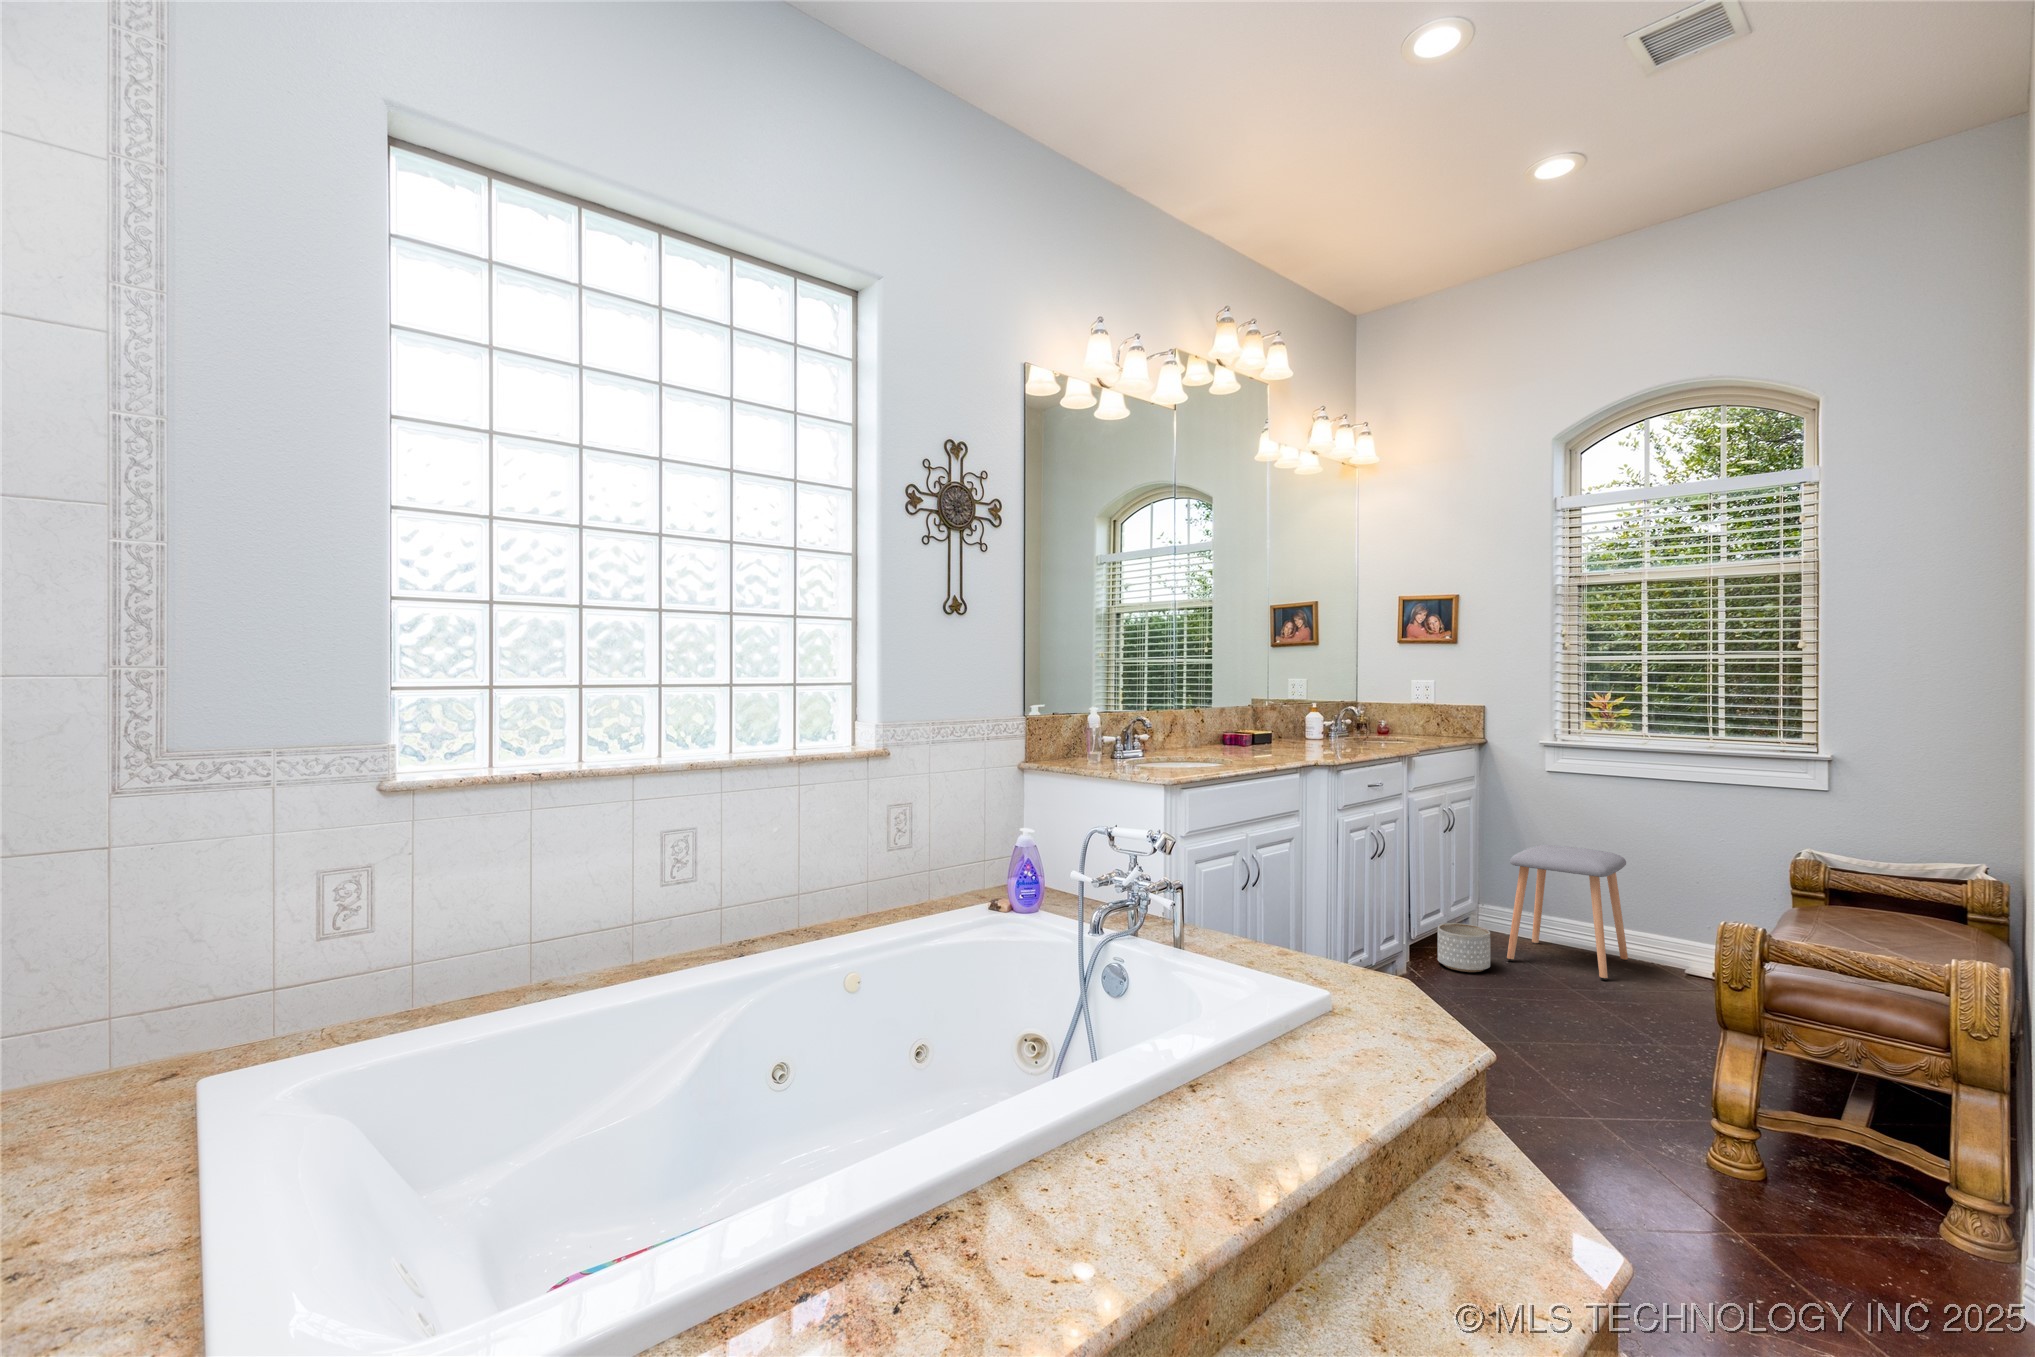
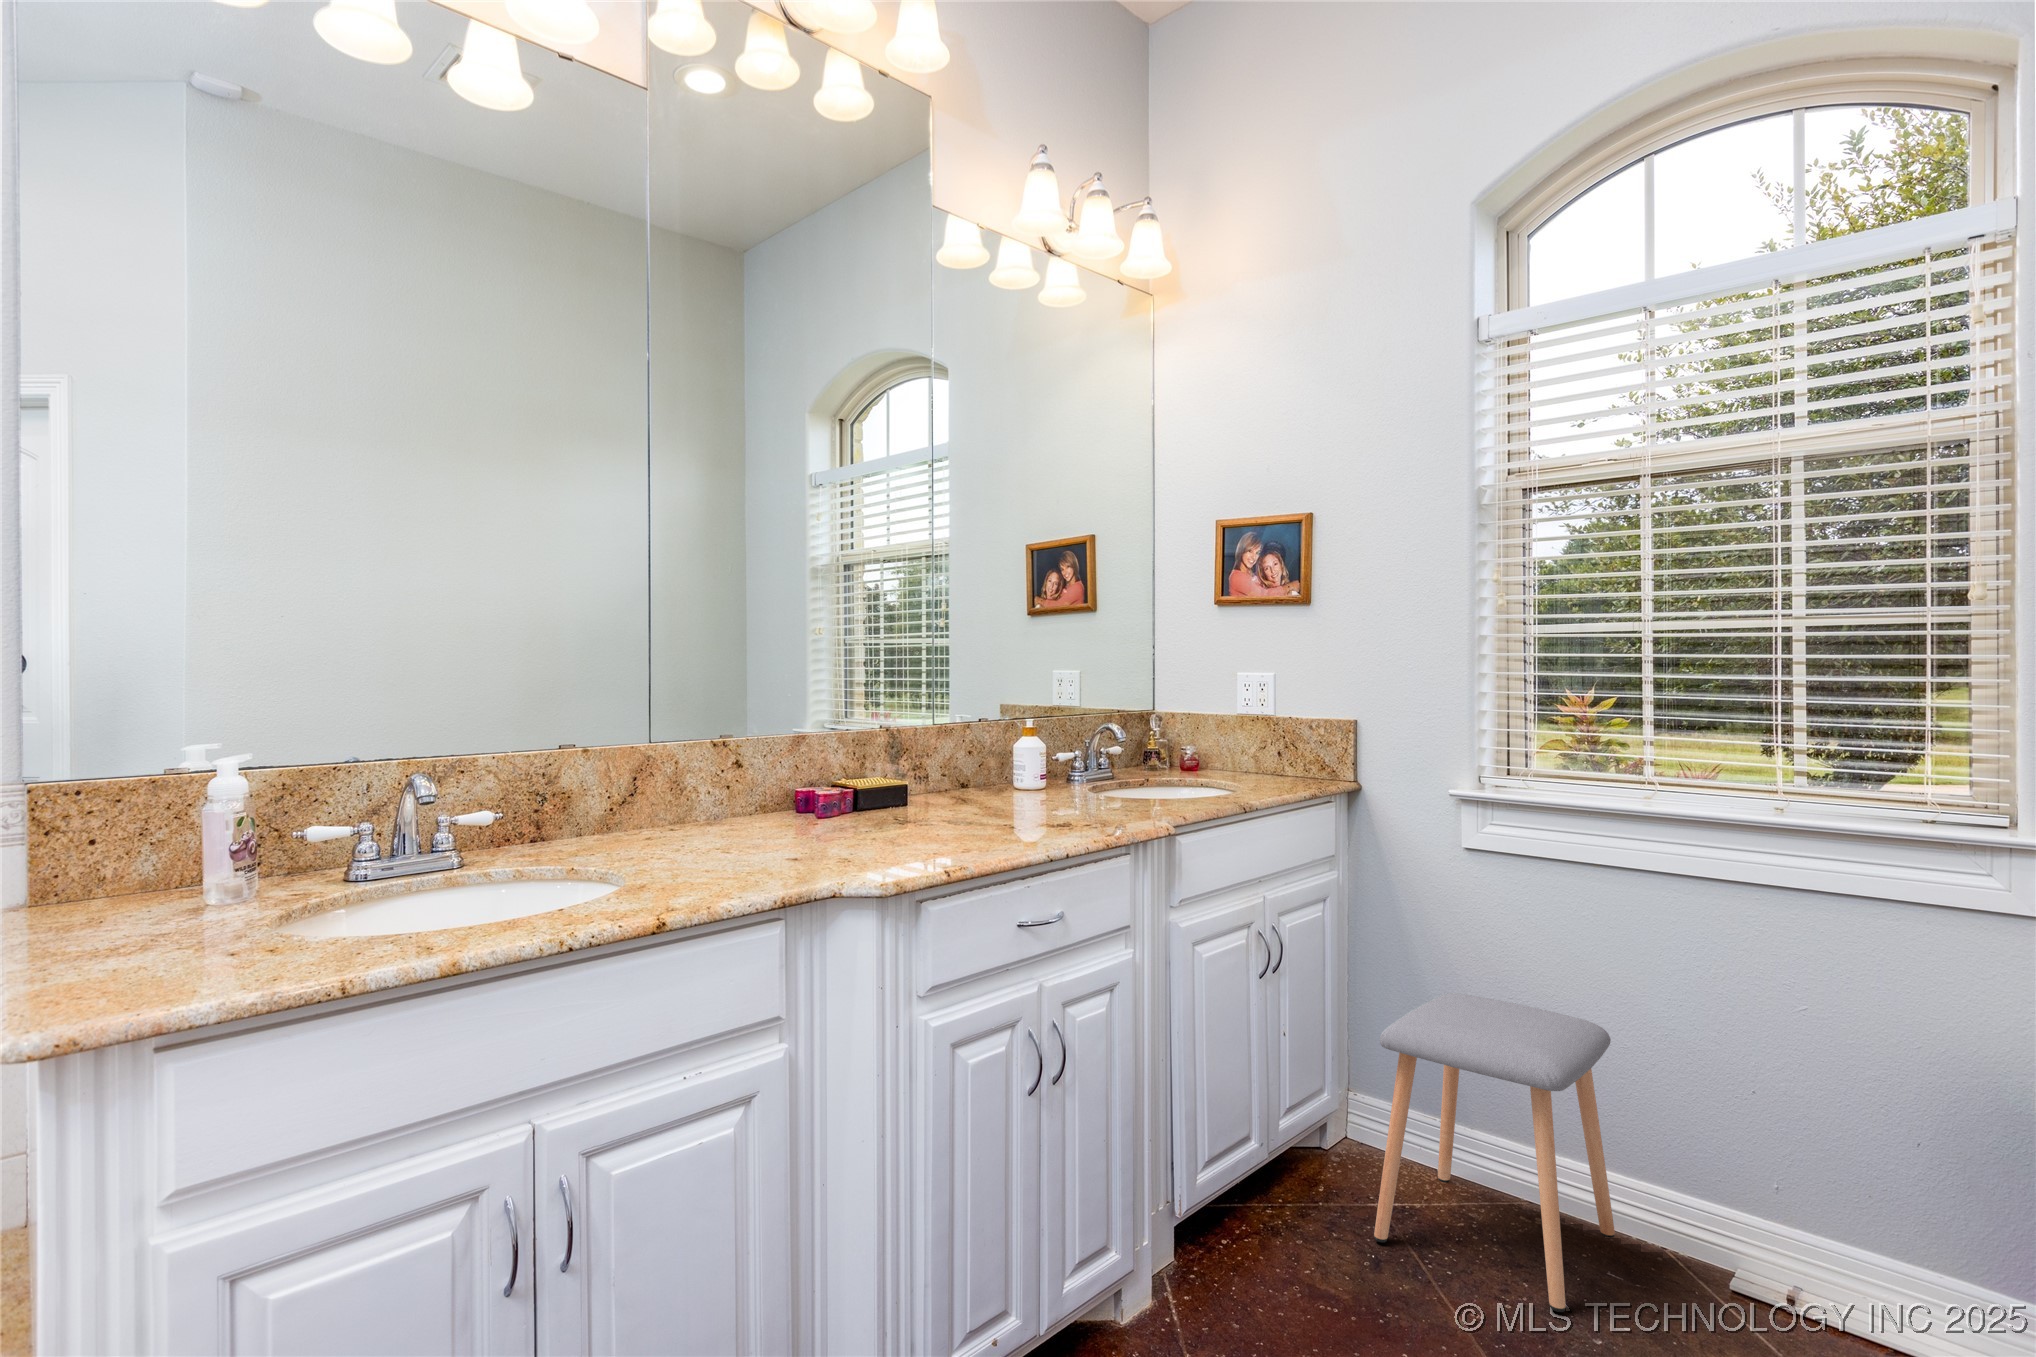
planter: present [1438,923,1490,972] -> none [1232,1163,1333,1283]

